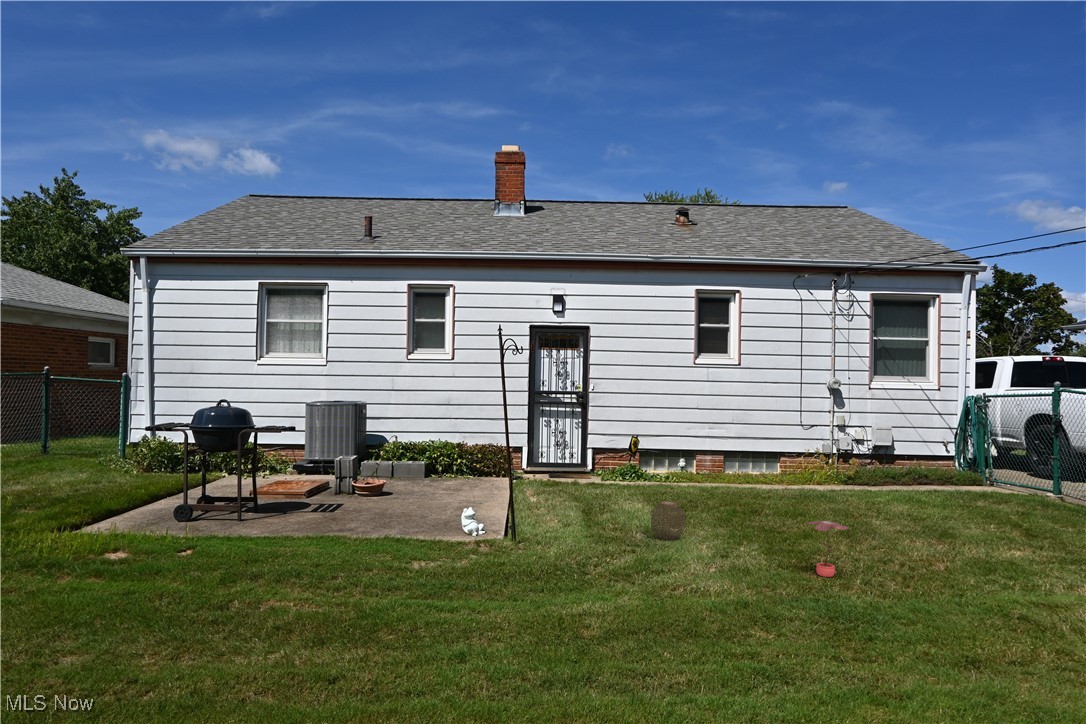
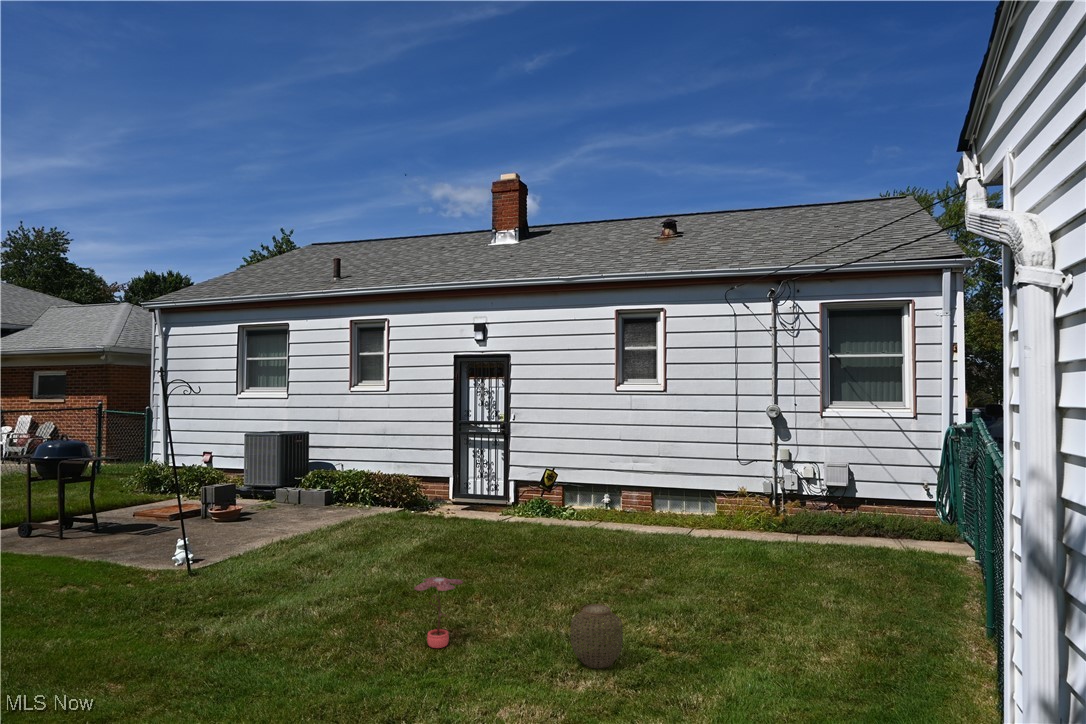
woven basket: present [651,501,686,540] -> present [571,604,623,668]

